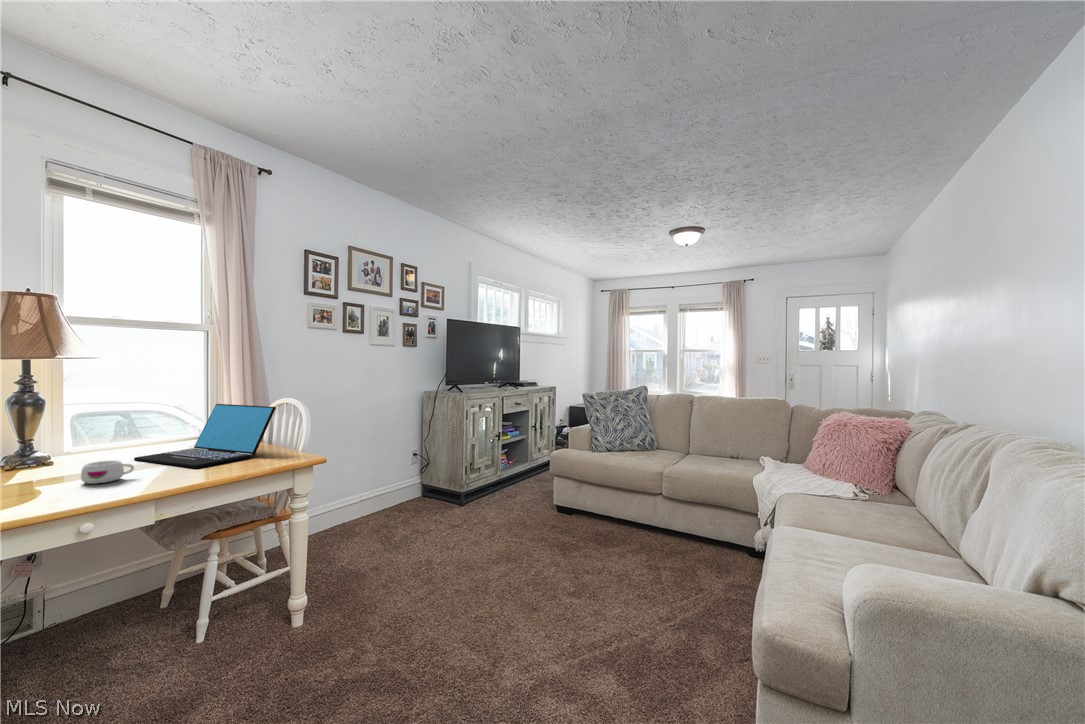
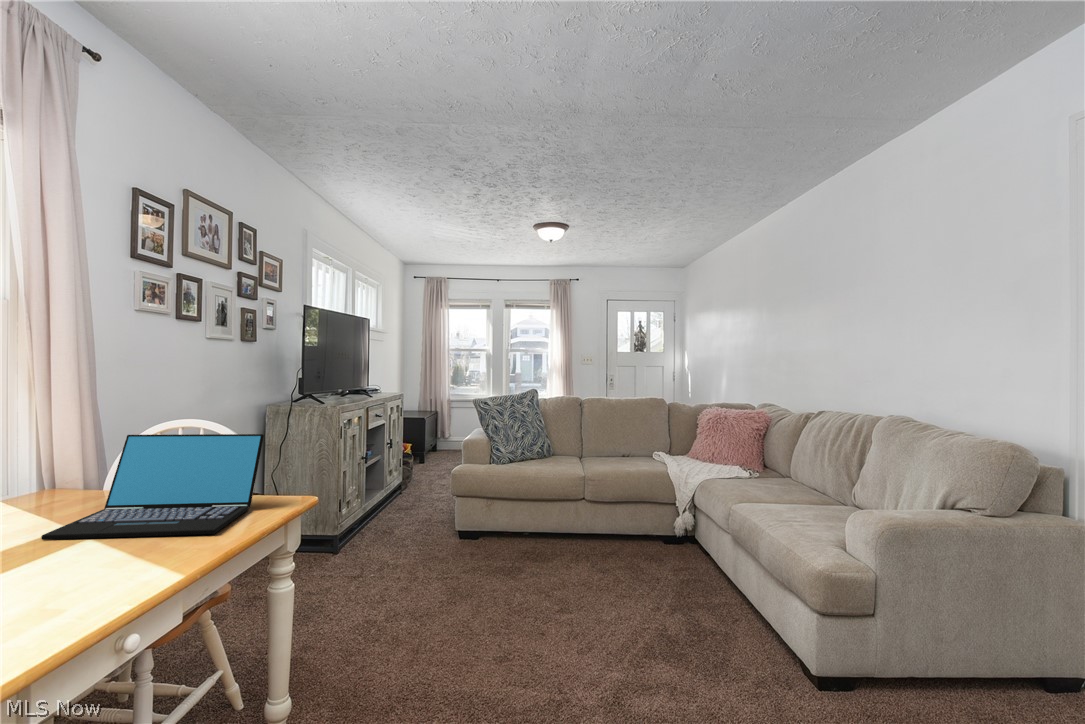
mug: present [81,460,134,484] -> none [80,538,154,582]

